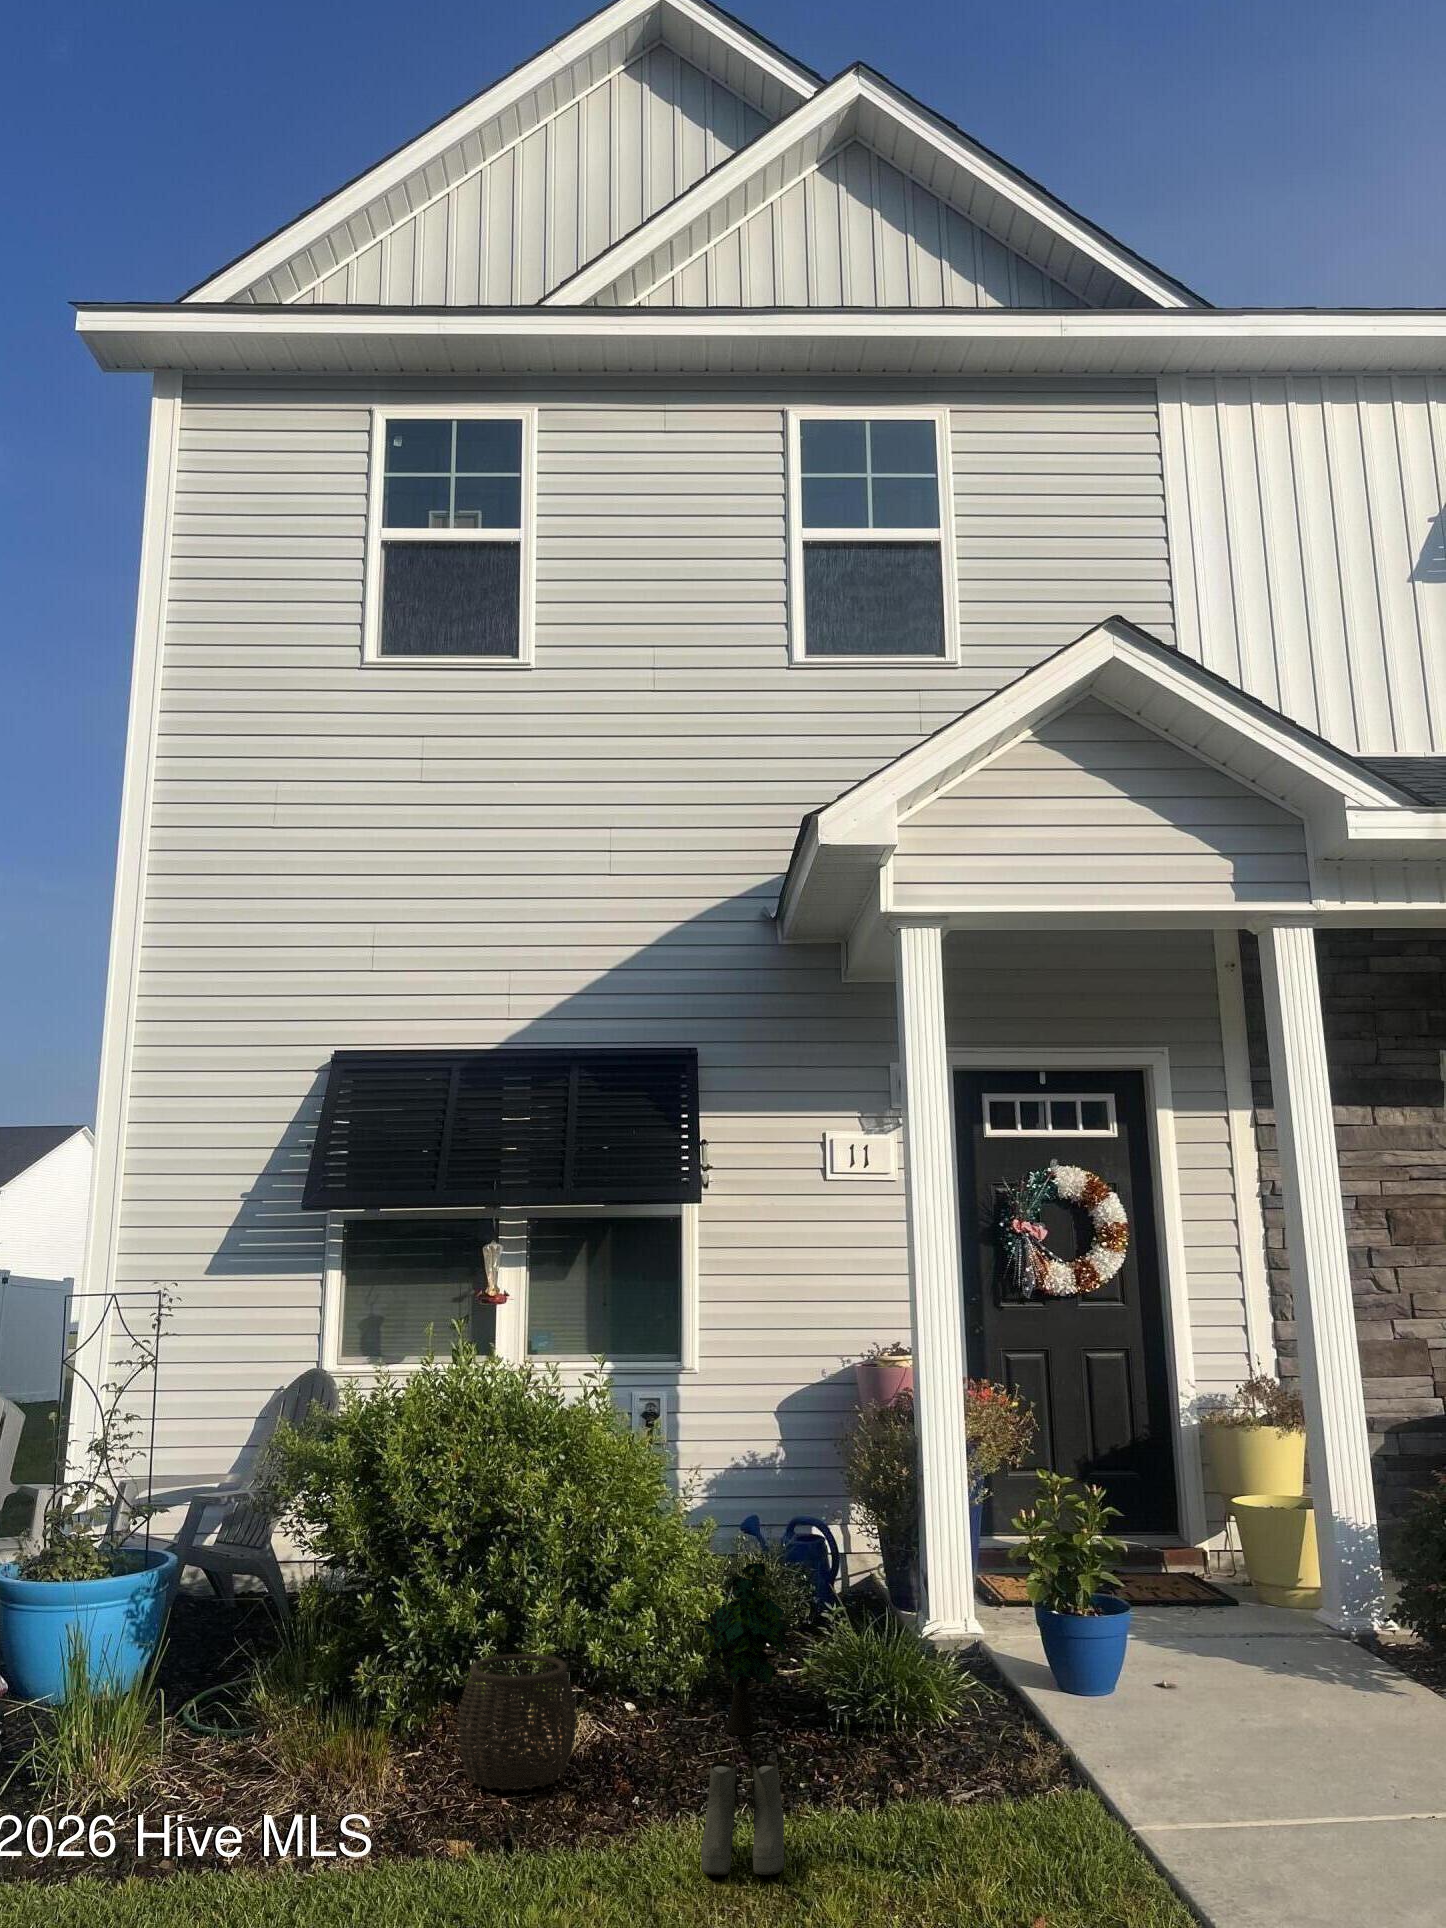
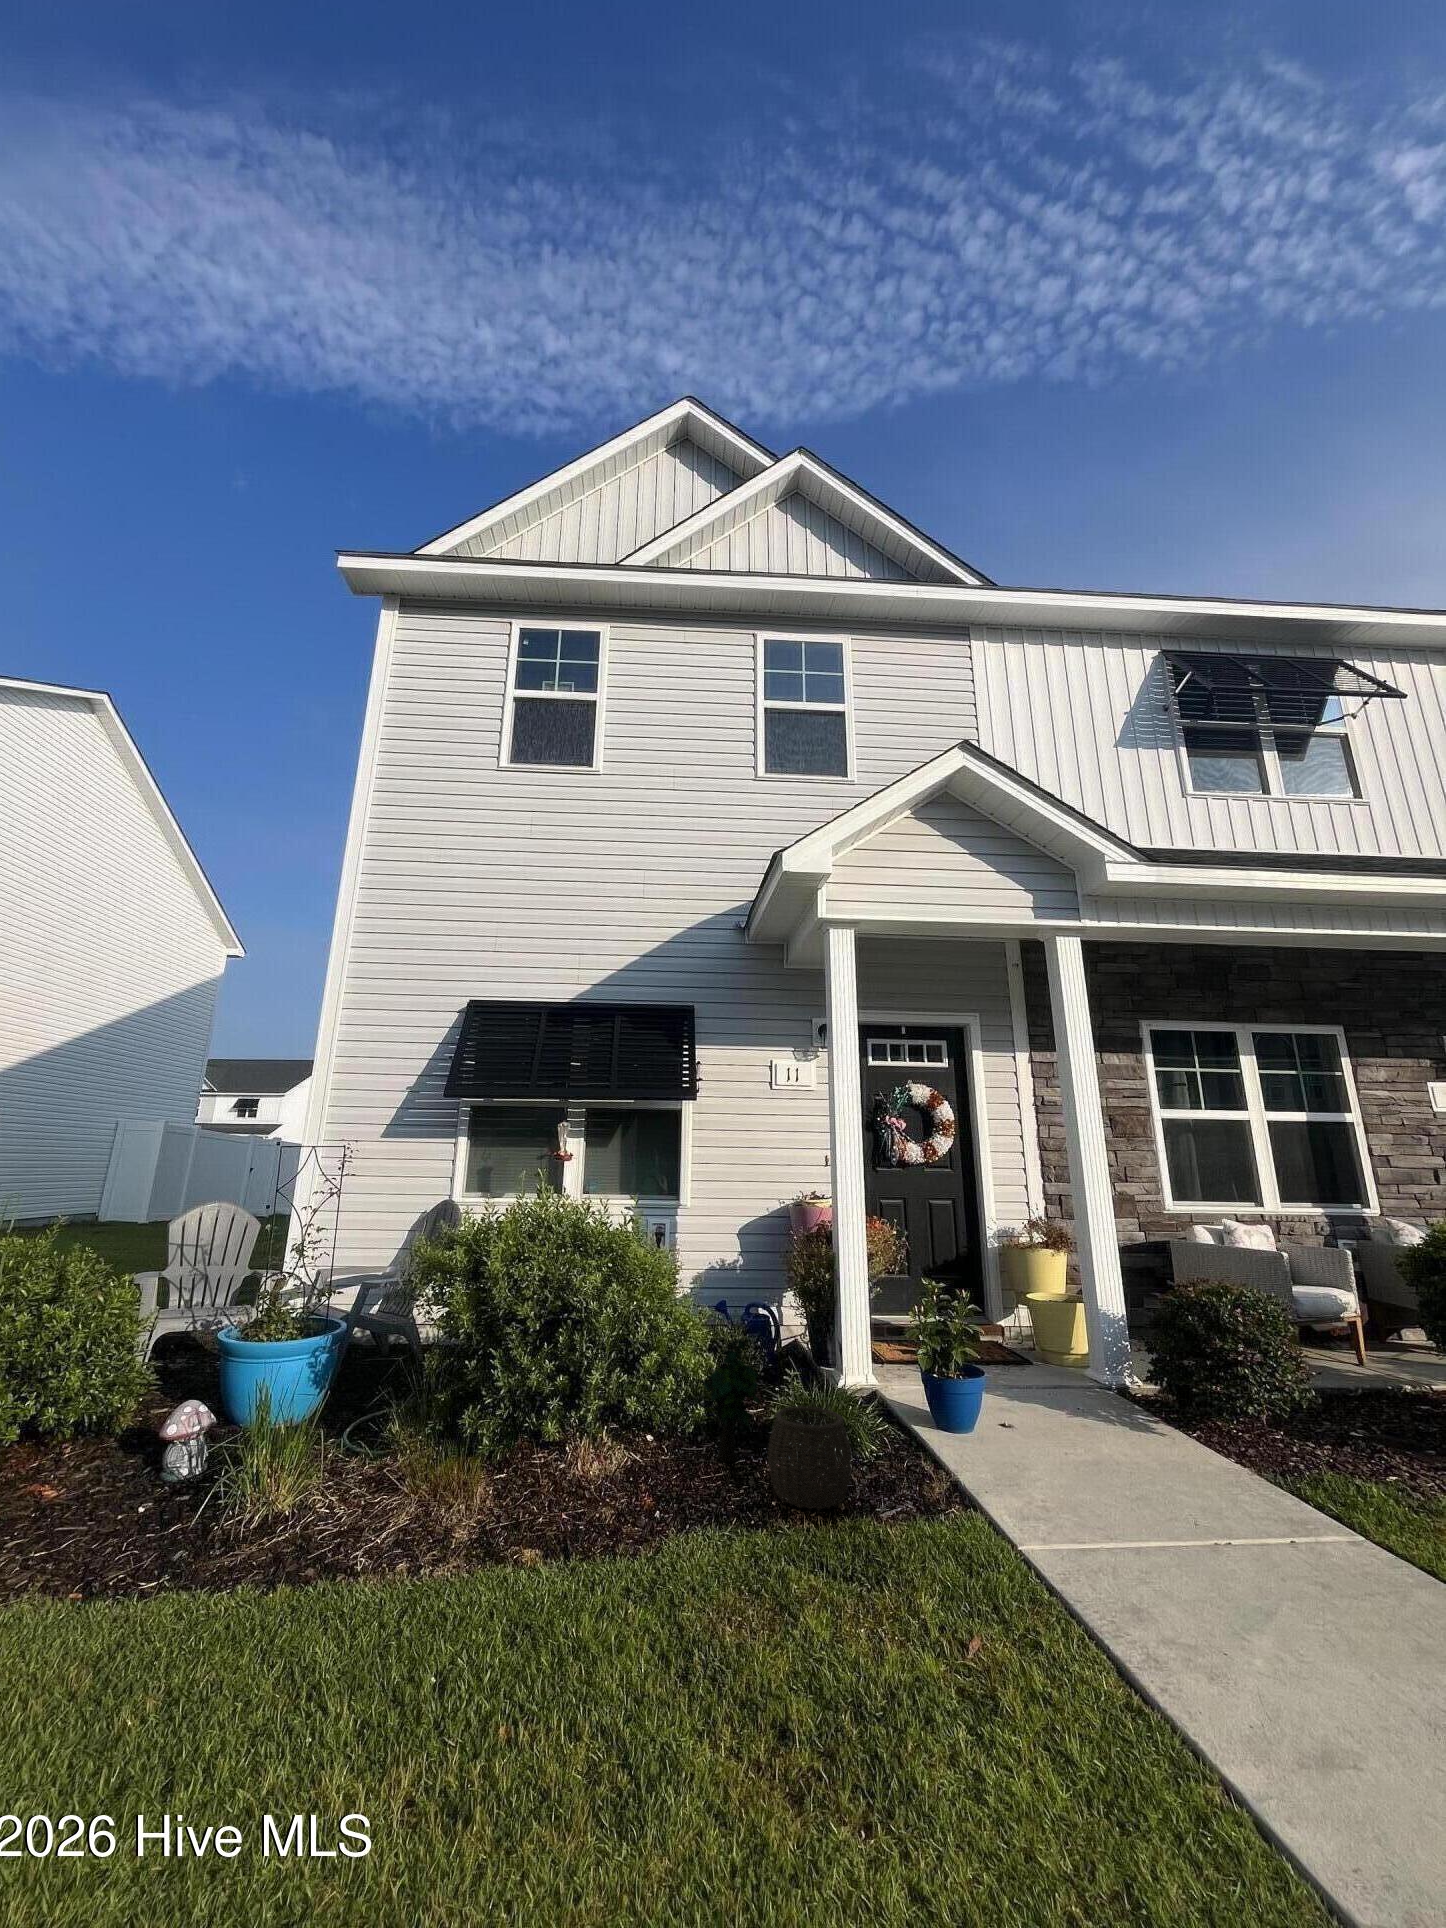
woven basket: present [457,1654,577,1790] -> present [768,1406,852,1509]
boots: present [701,1760,784,1875] -> none [712,1495,772,1589]

